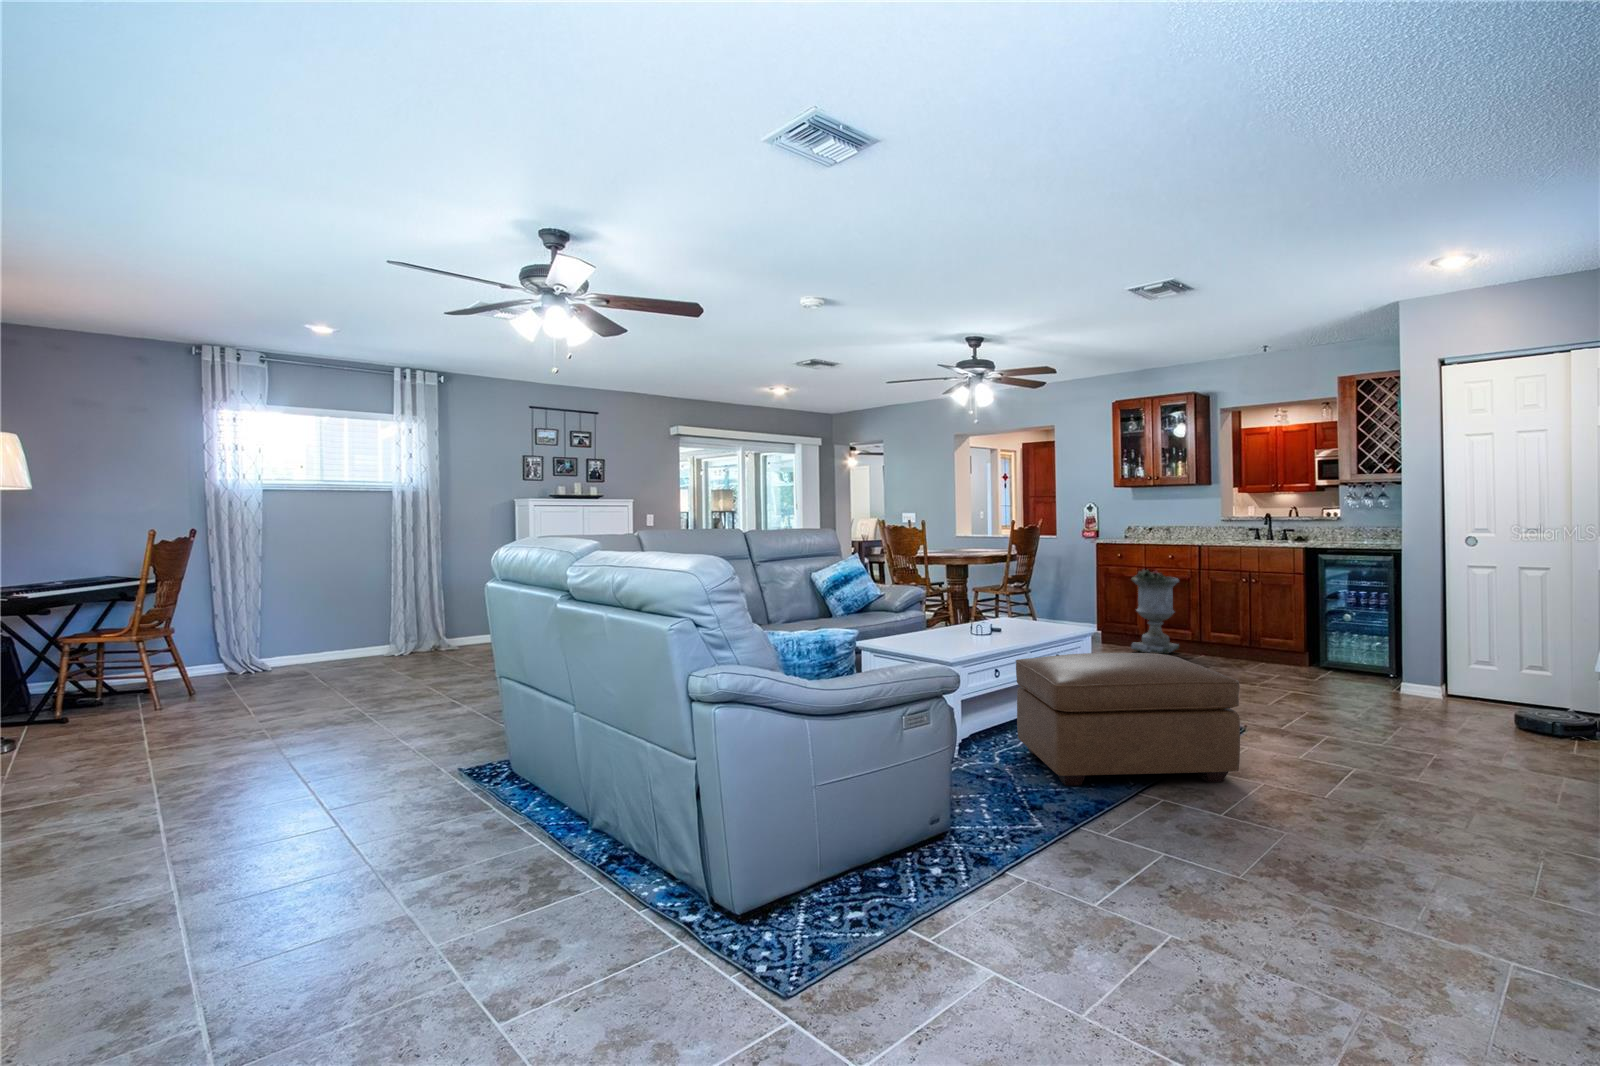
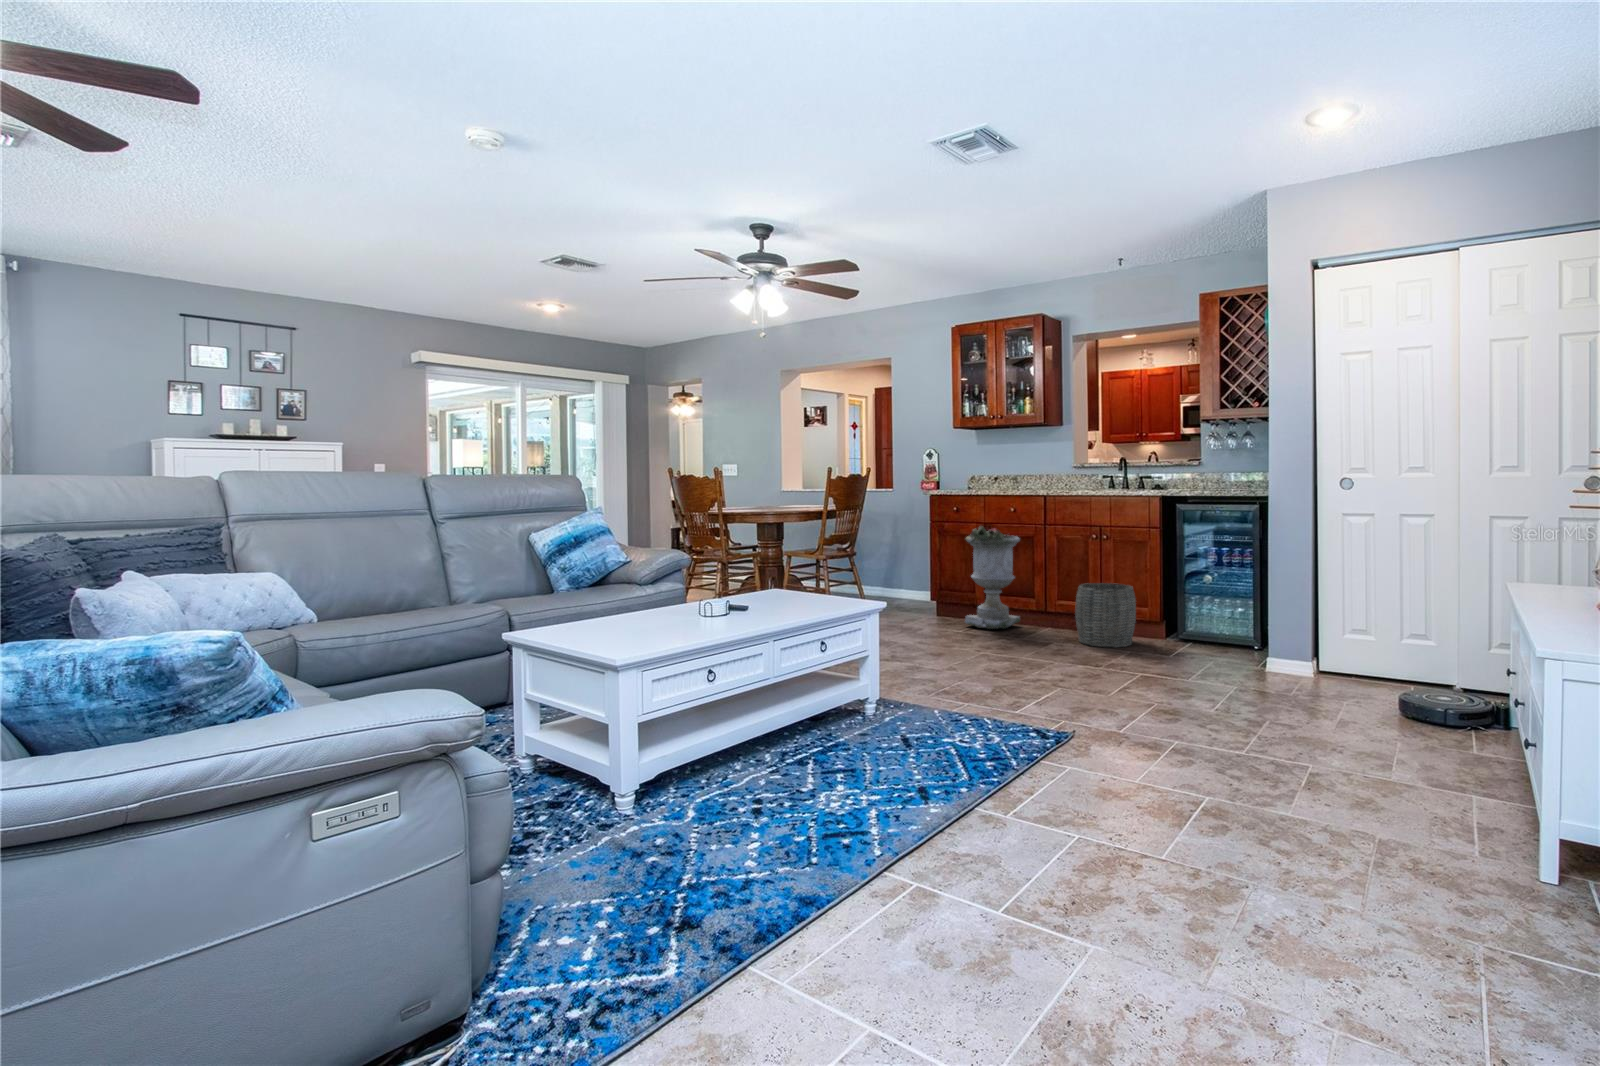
woven basket: none [1231,618,1285,671] -> present [1075,583,1136,647]
ottoman: present [1016,653,1240,786] -> none [738,642,1039,857]

